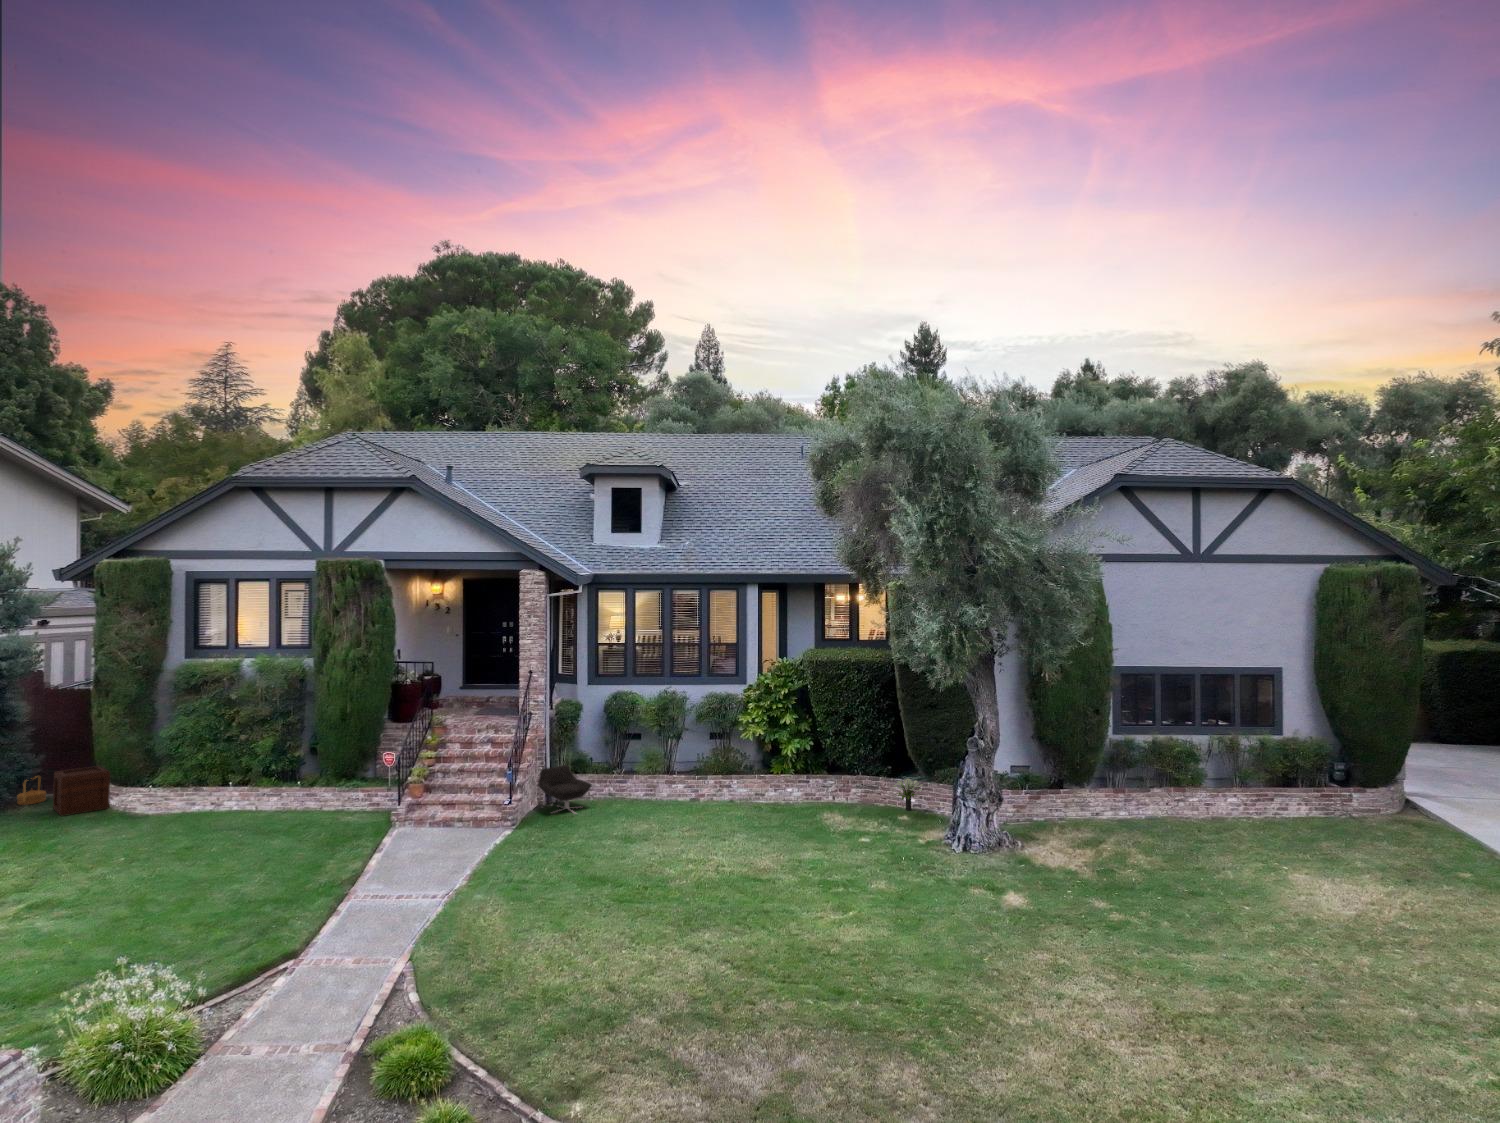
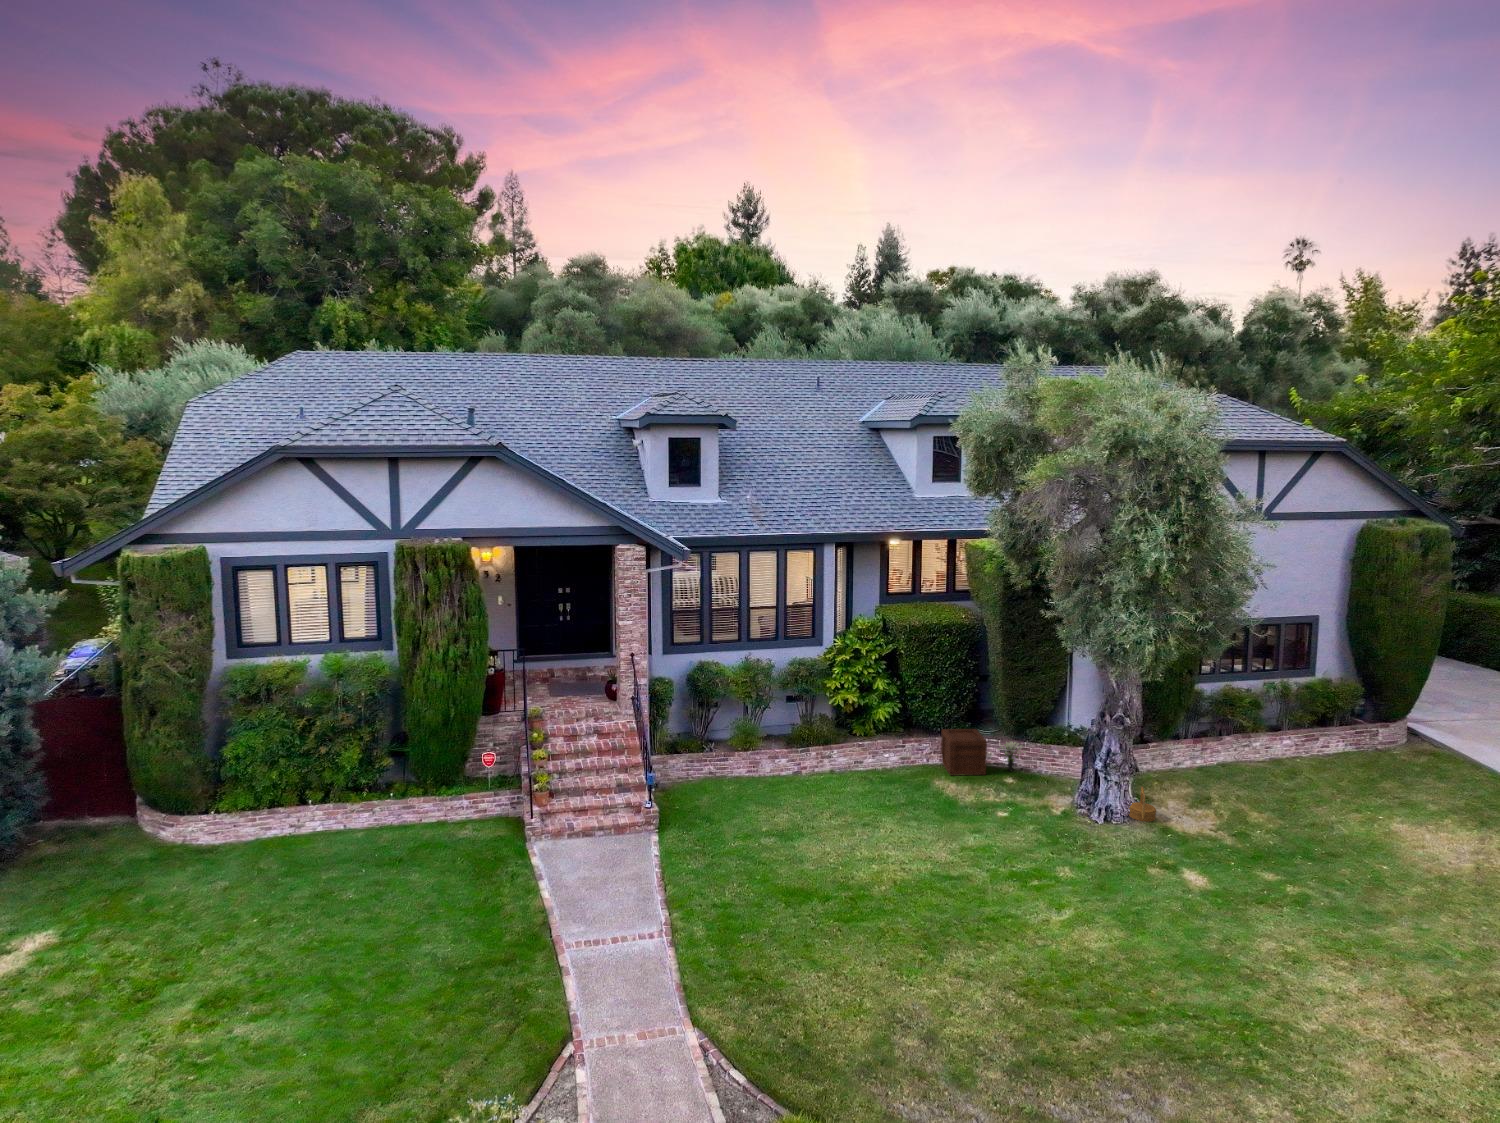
lounge chair: present [538,765,592,813] -> none [653,750,708,804]
wooden crate: present [53,766,110,816] -> present [941,729,987,776]
woven basket: present [17,776,46,805] -> present [1129,787,1156,822]

